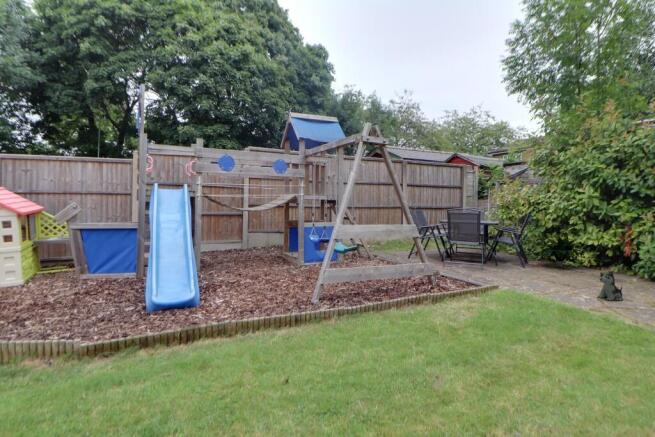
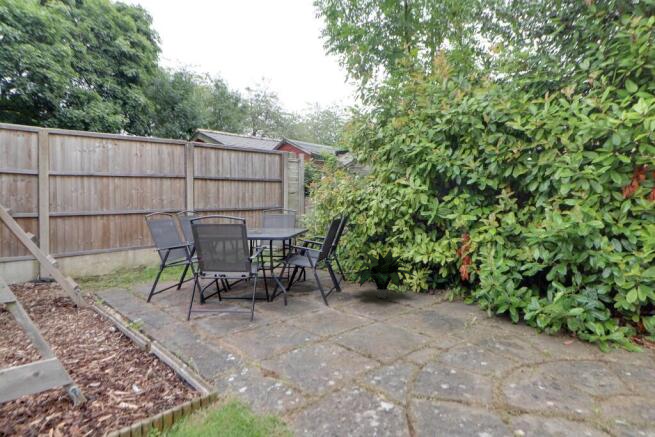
plush toy: present [597,271,623,300] -> none [424,337,466,401]

